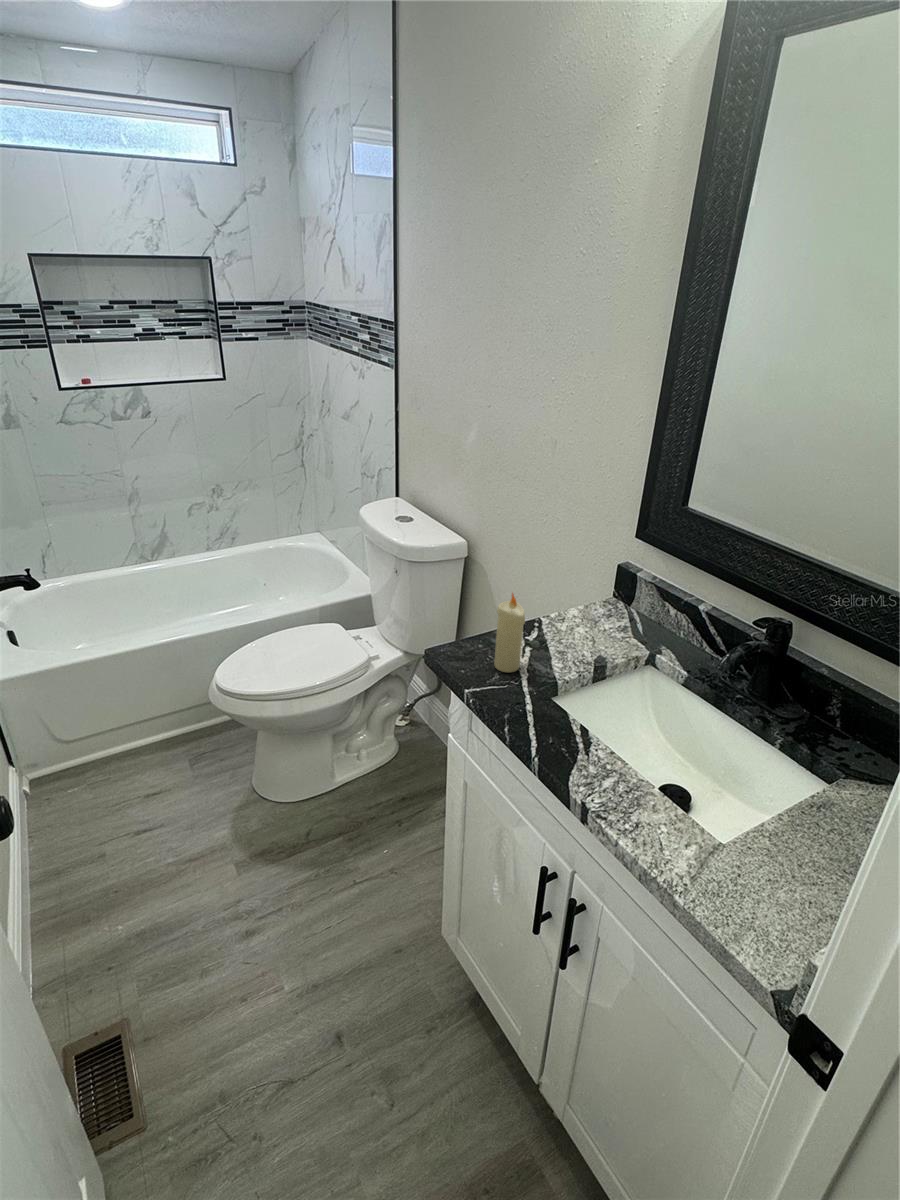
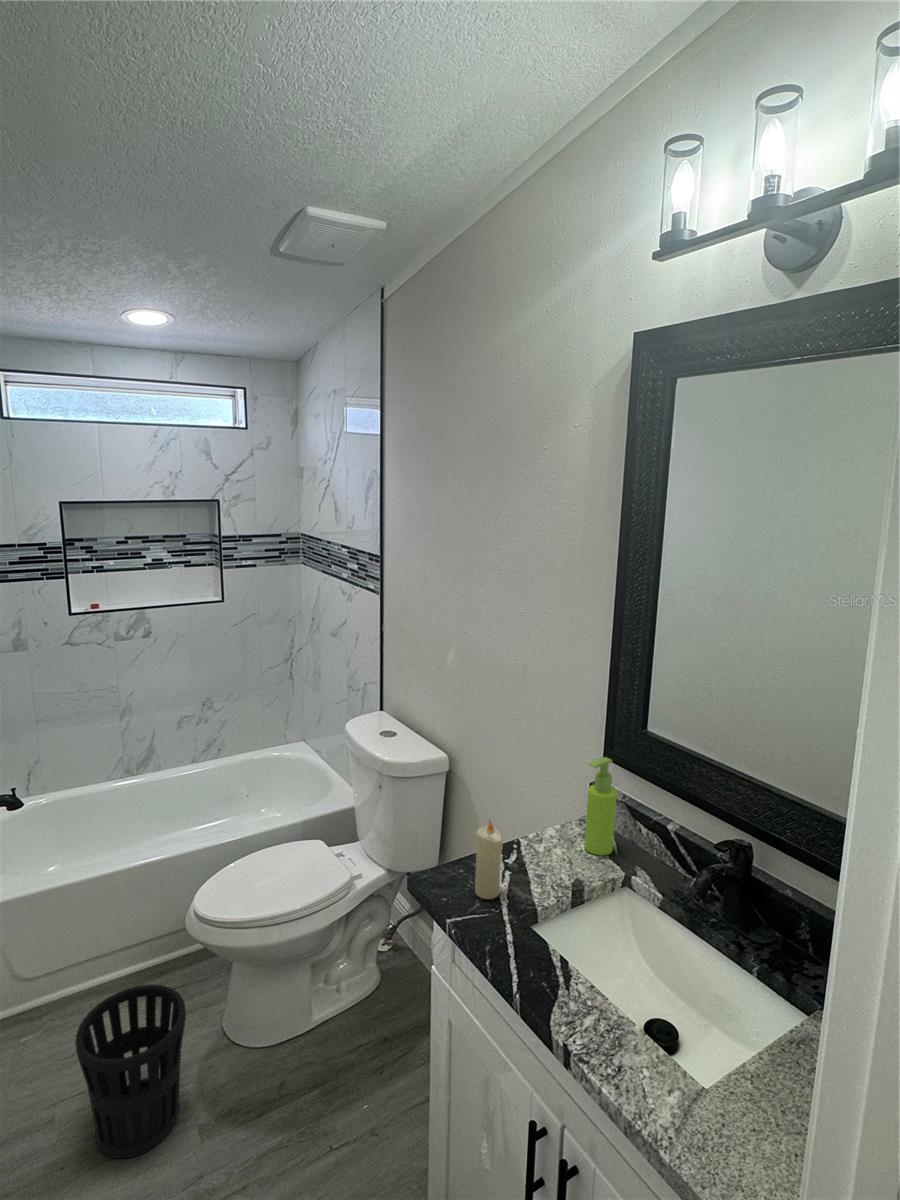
soap dispenser: none [609,534,649,635] -> present [584,757,617,855]
wastebasket: none [114,747,217,885] -> present [75,984,186,1158]

